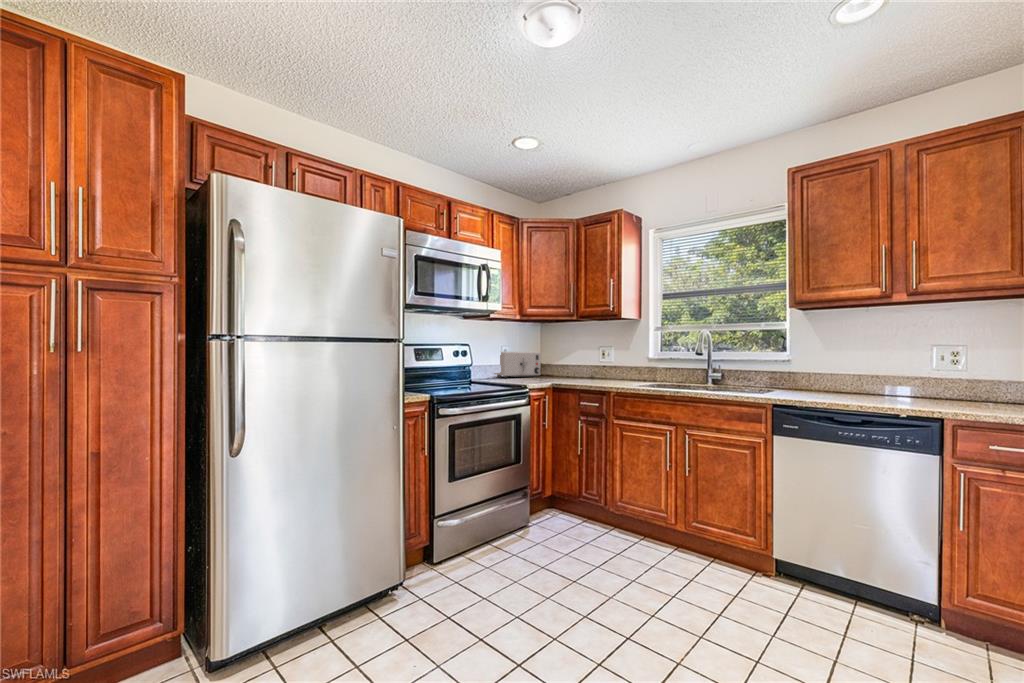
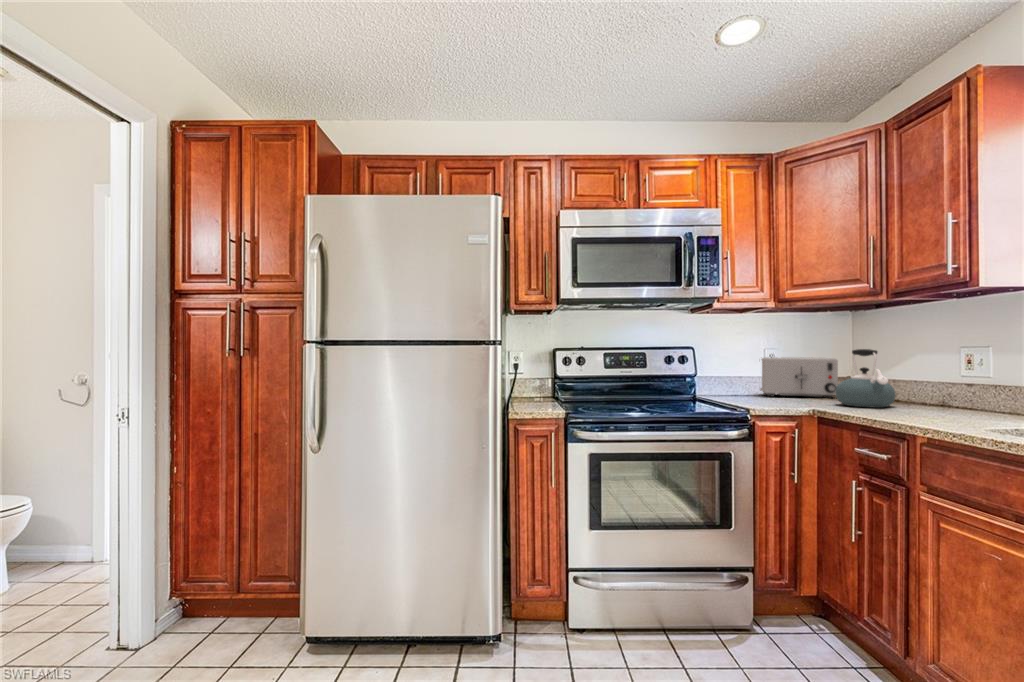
kettle: none [552,347,581,380] -> present [835,349,895,408]

